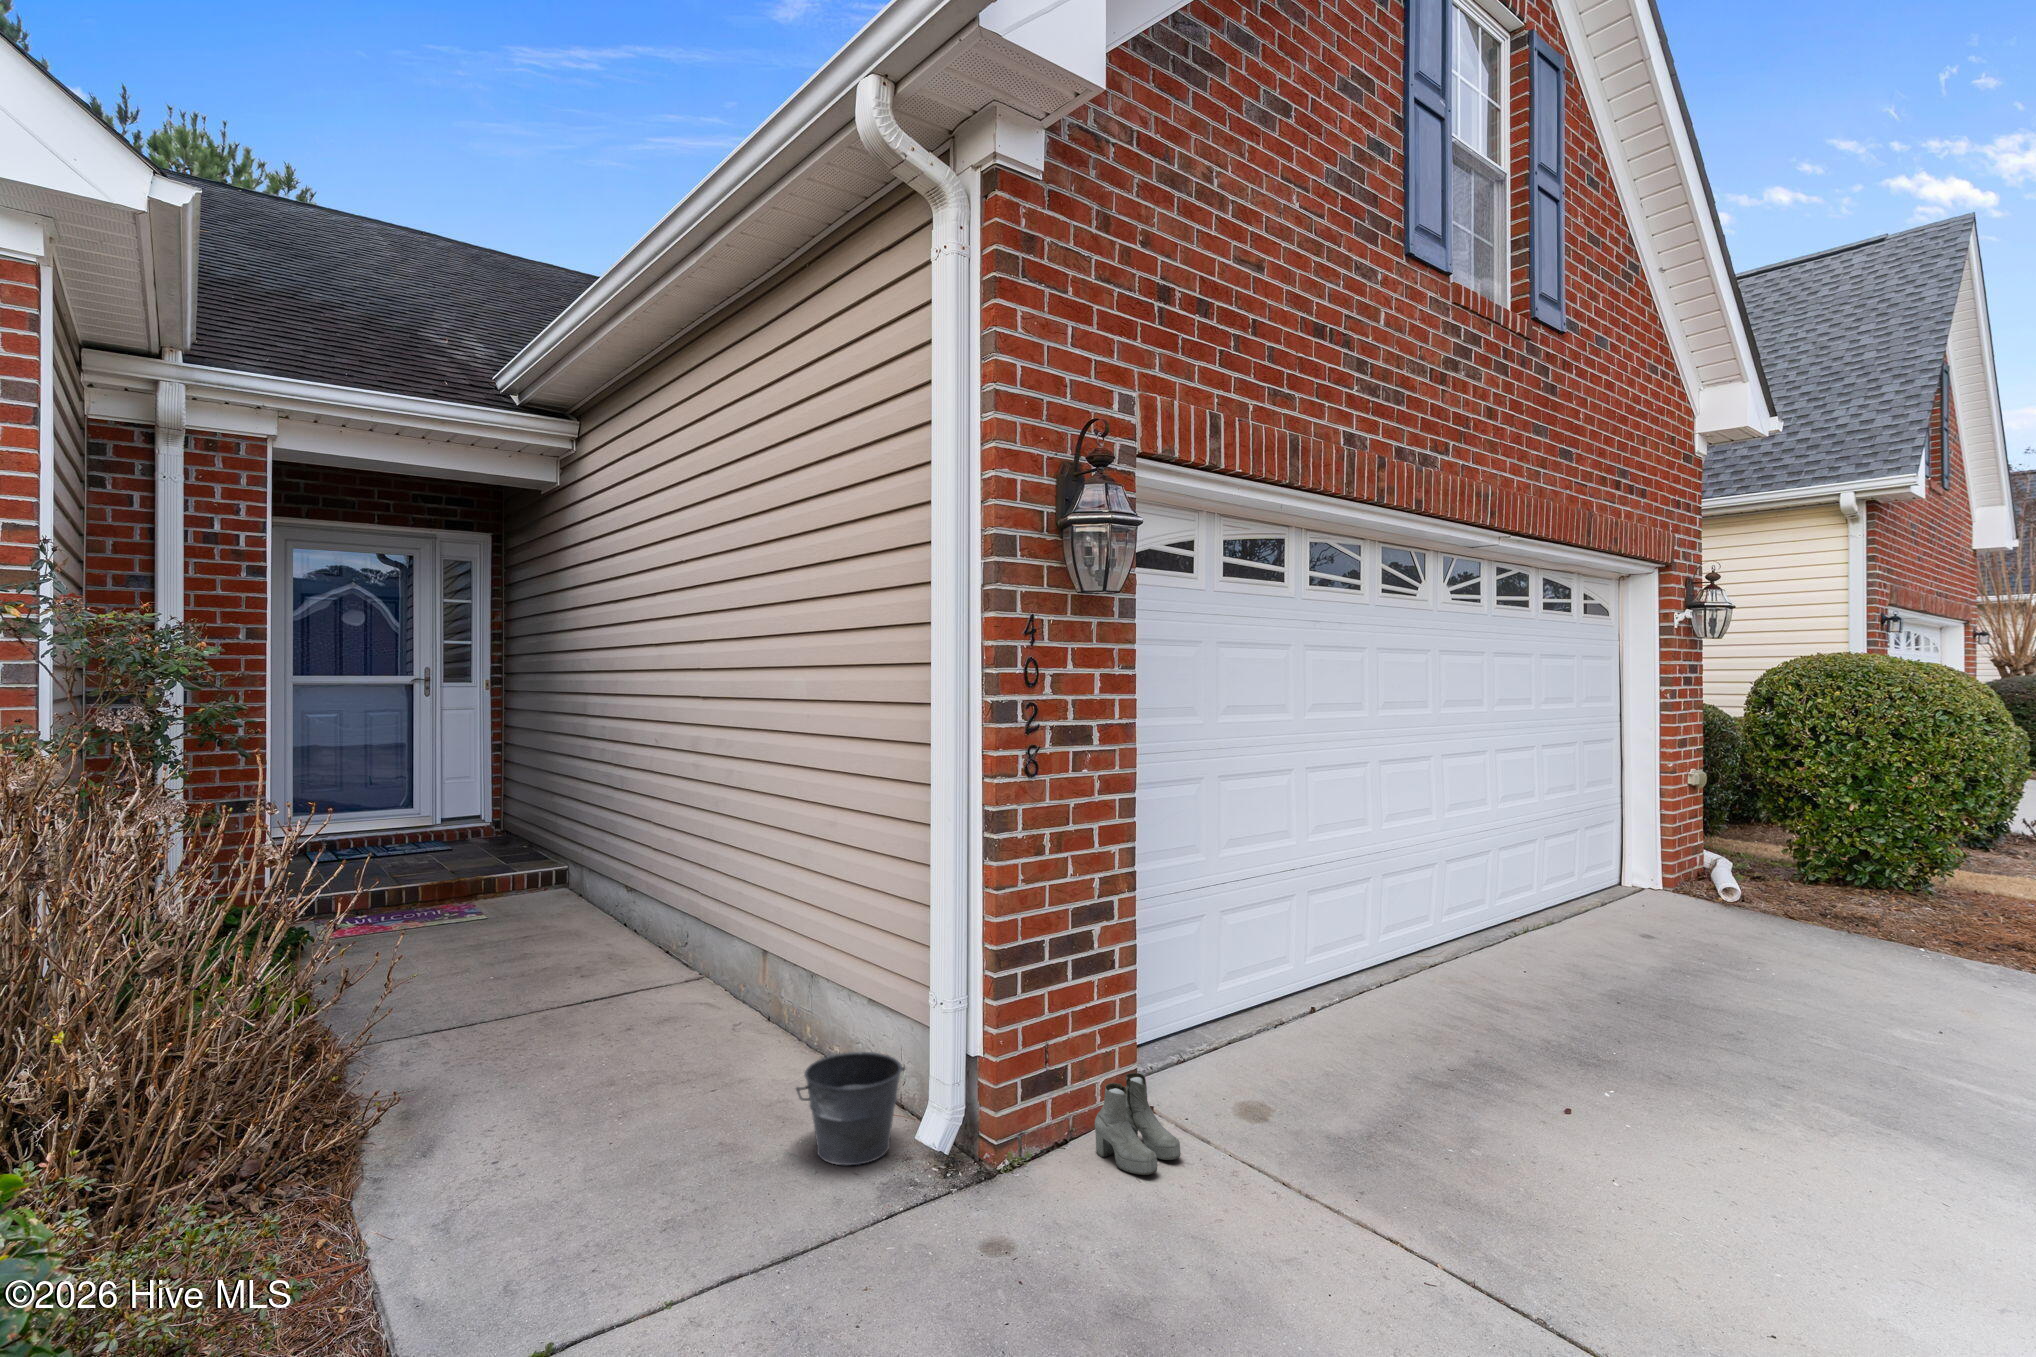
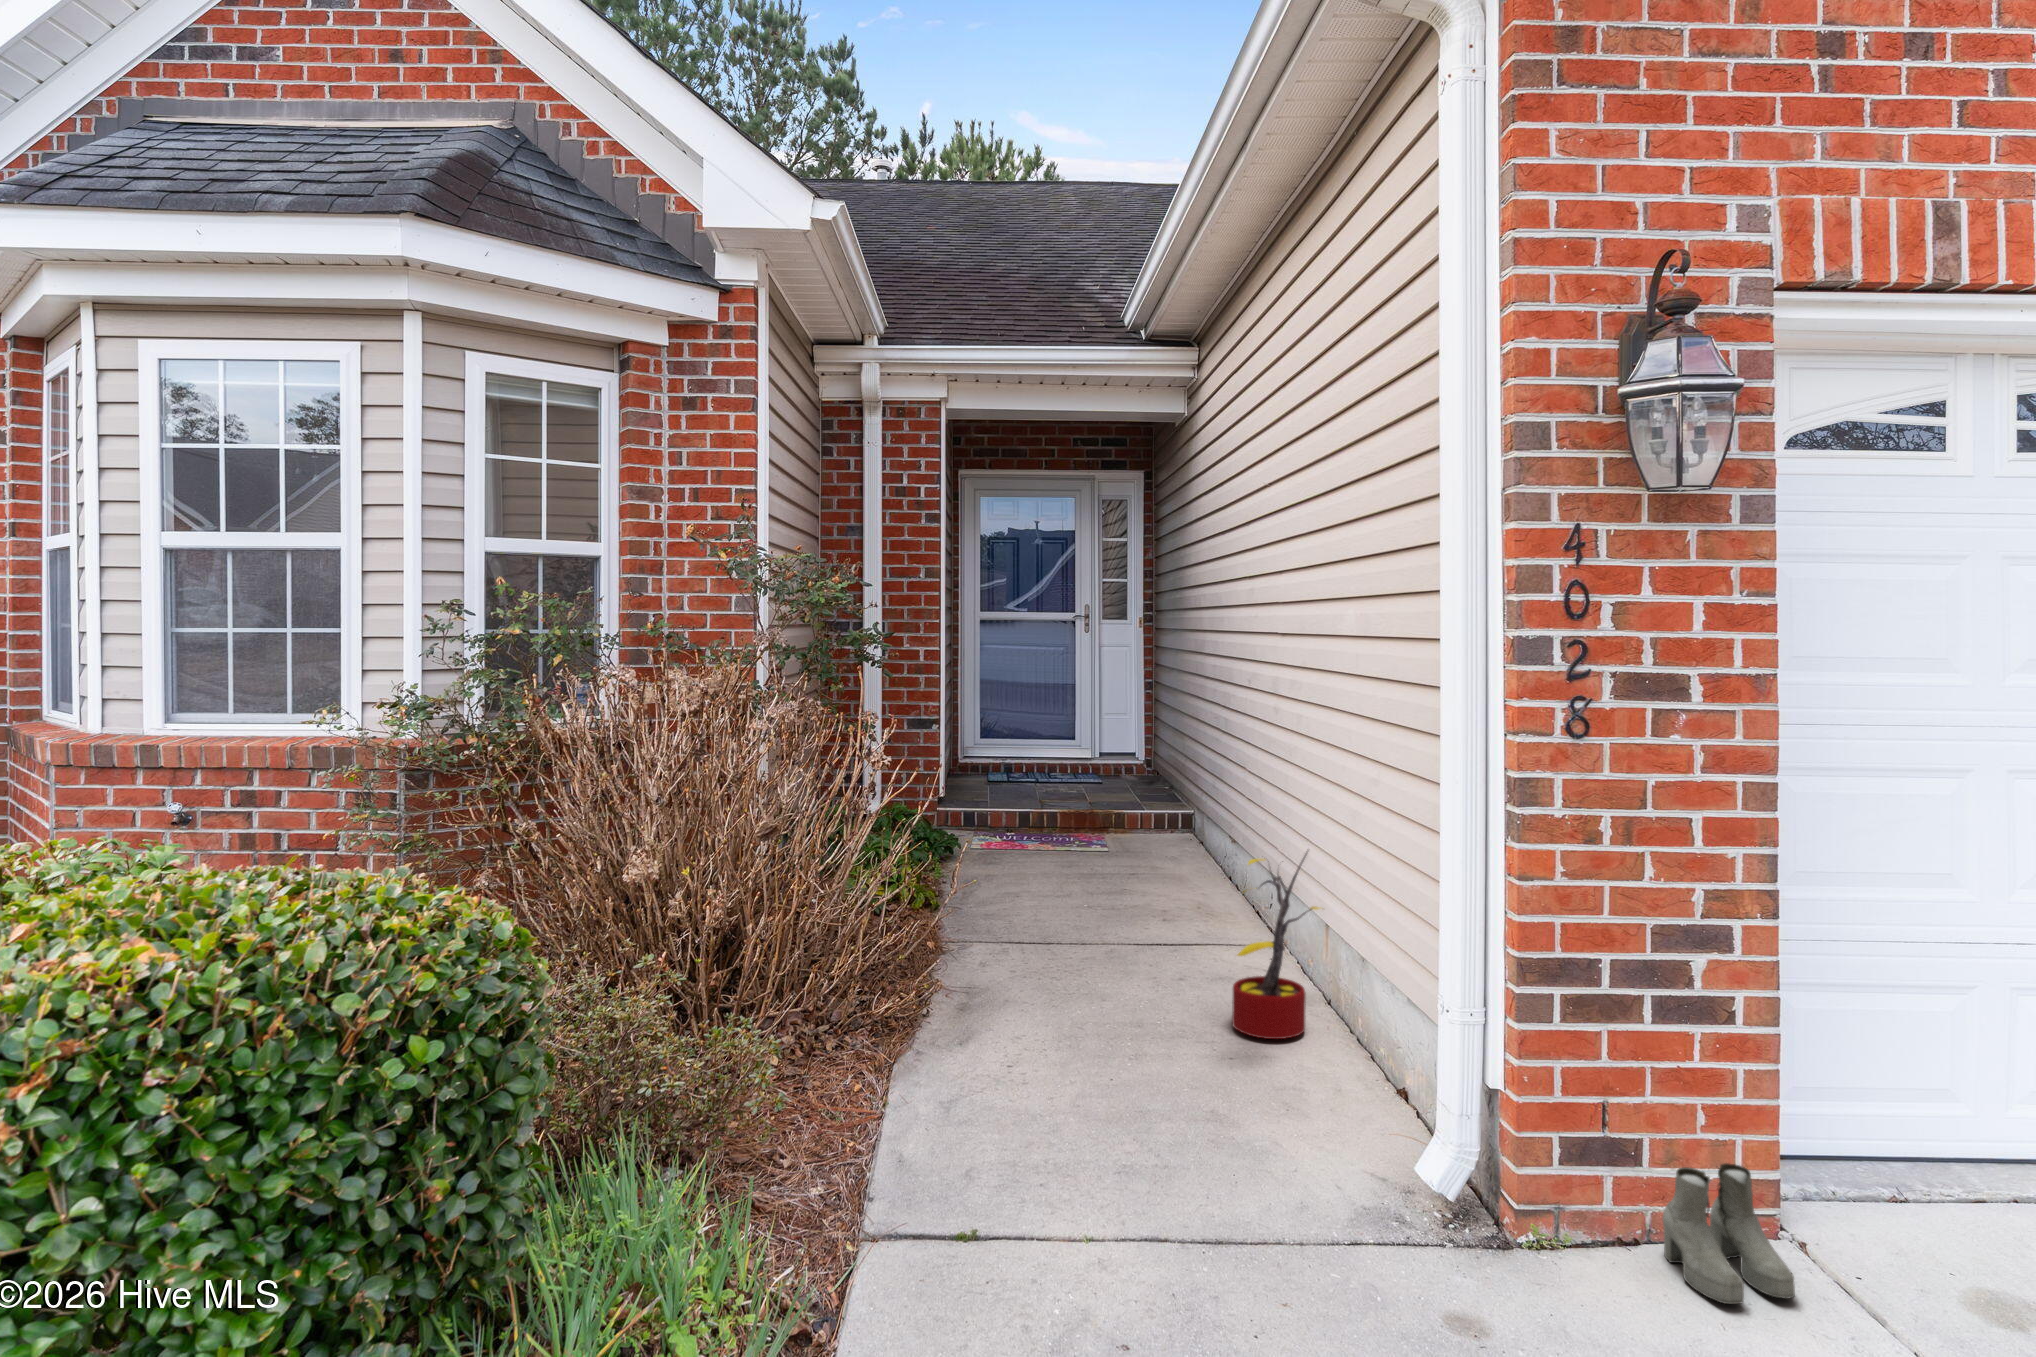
decorative plant: none [698,886,768,1065] -> present [1232,853,1319,1039]
bucket: present [796,1052,905,1165] -> none [1280,1046,1416,1175]

